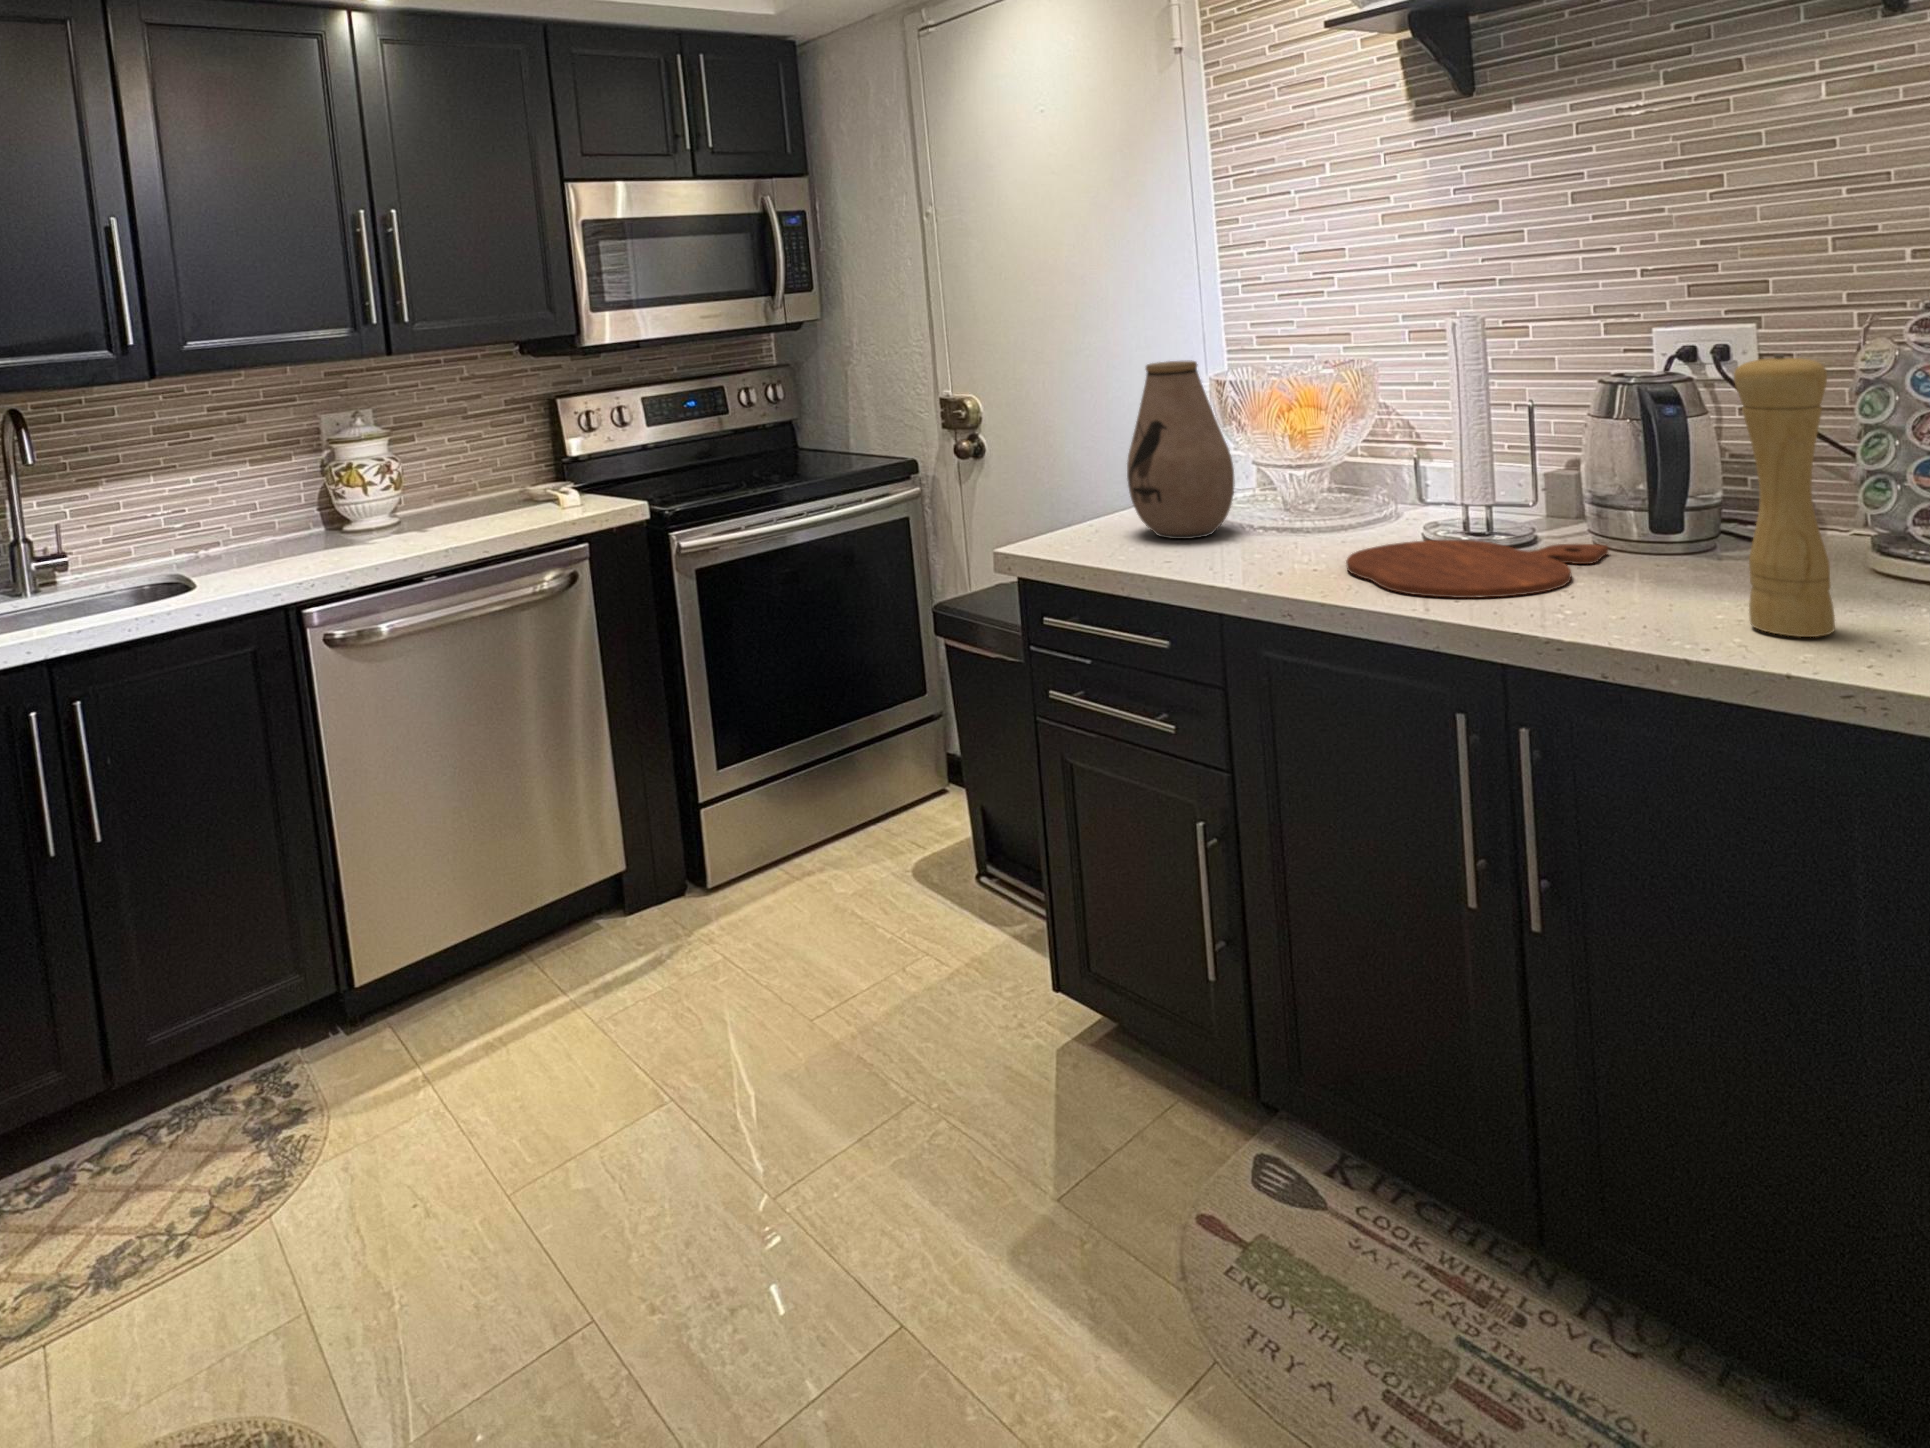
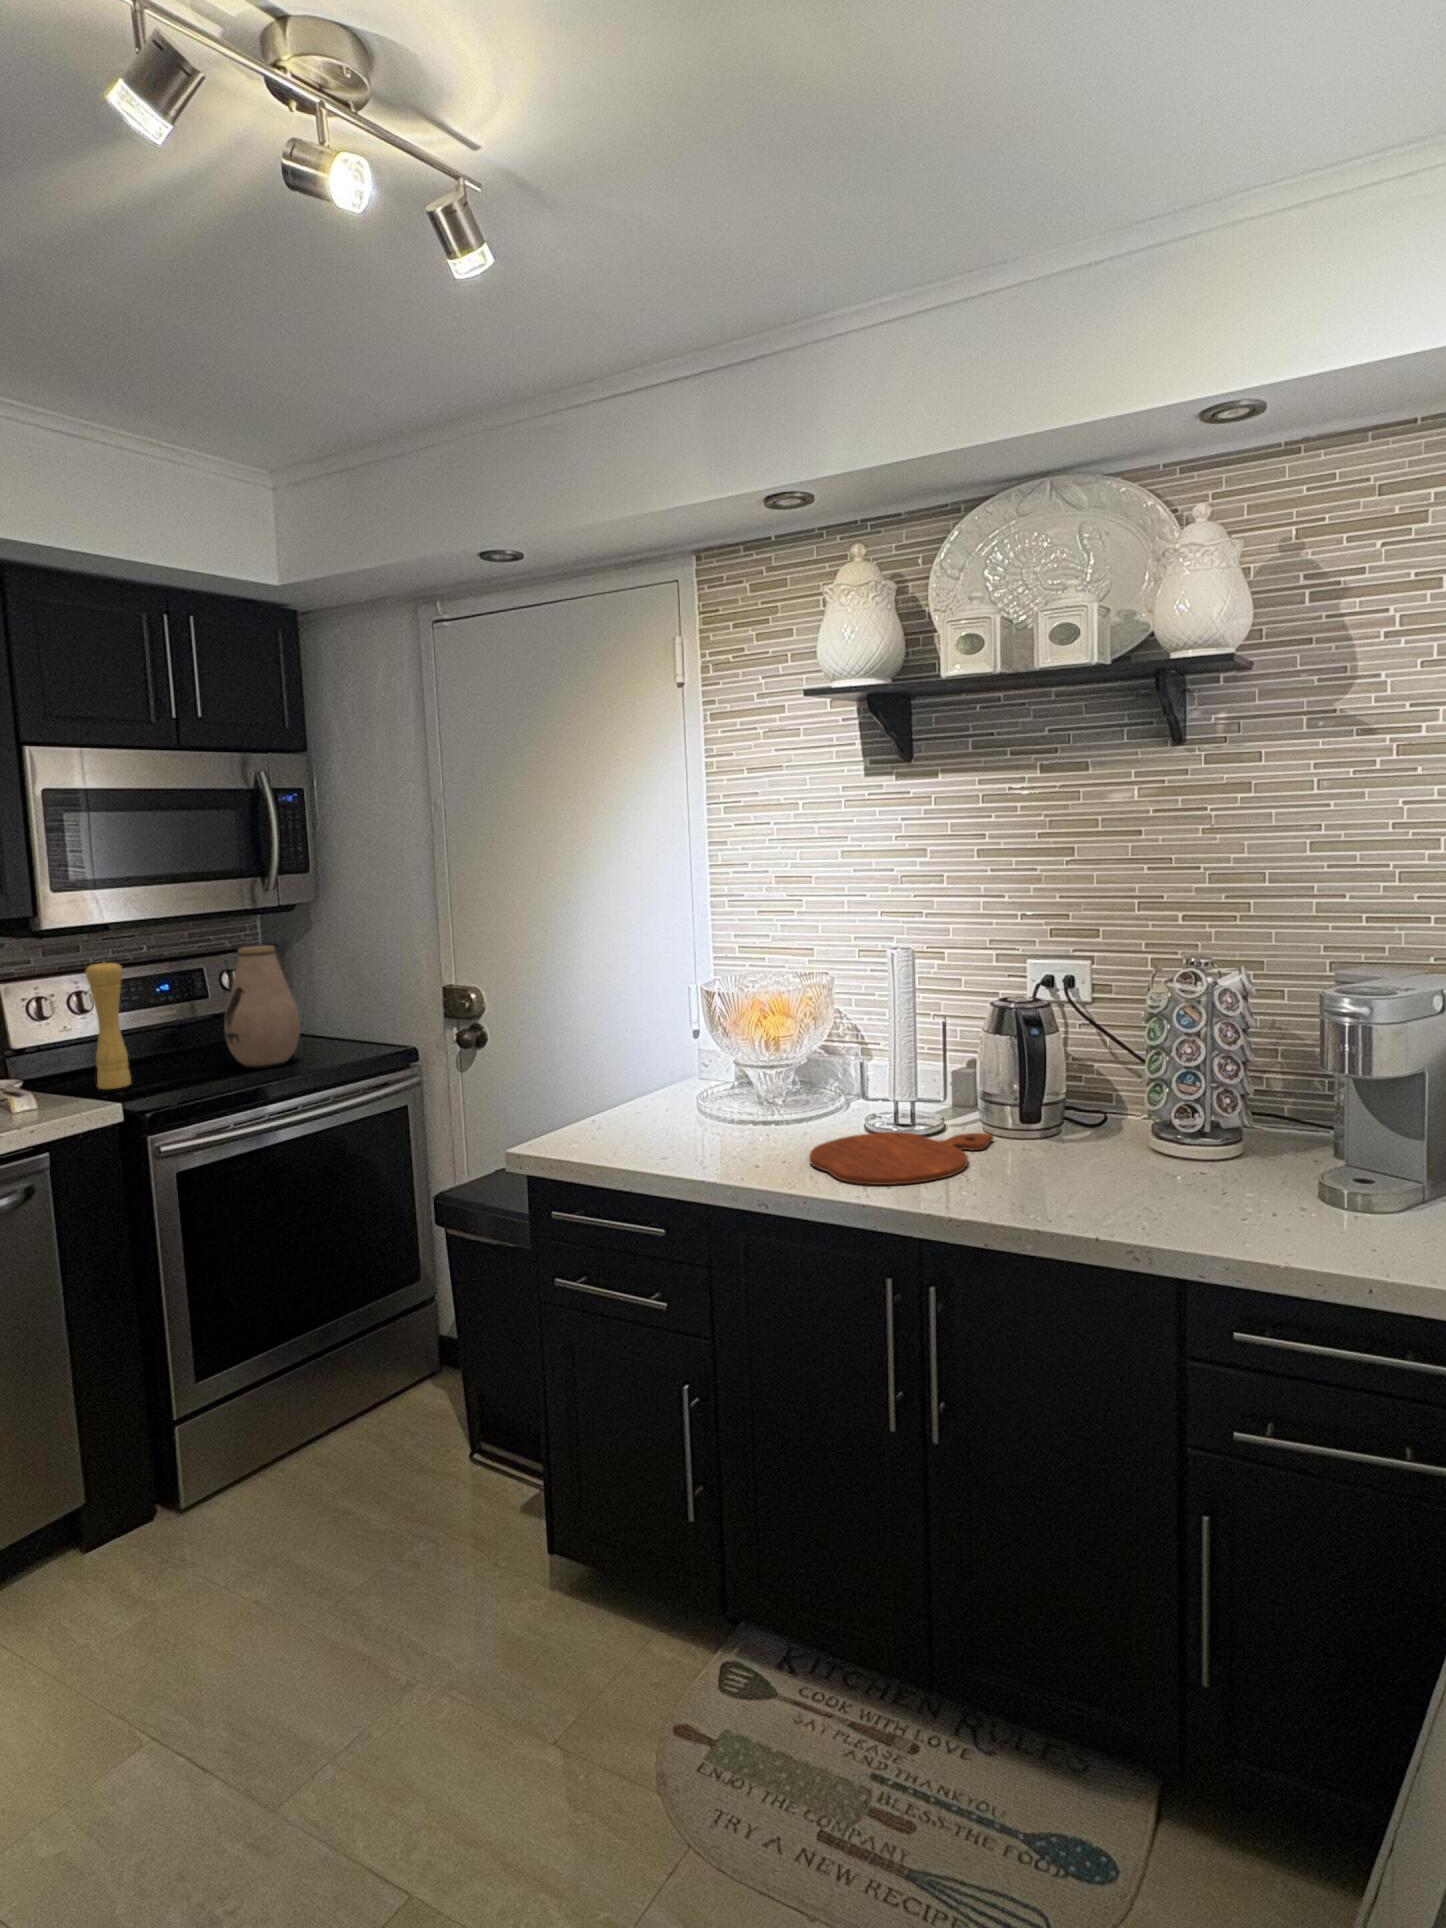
pepper mill: present [1734,354,1835,637] -> present [86,961,131,1089]
vase: present [1127,361,1235,539] -> present [224,945,300,1068]

